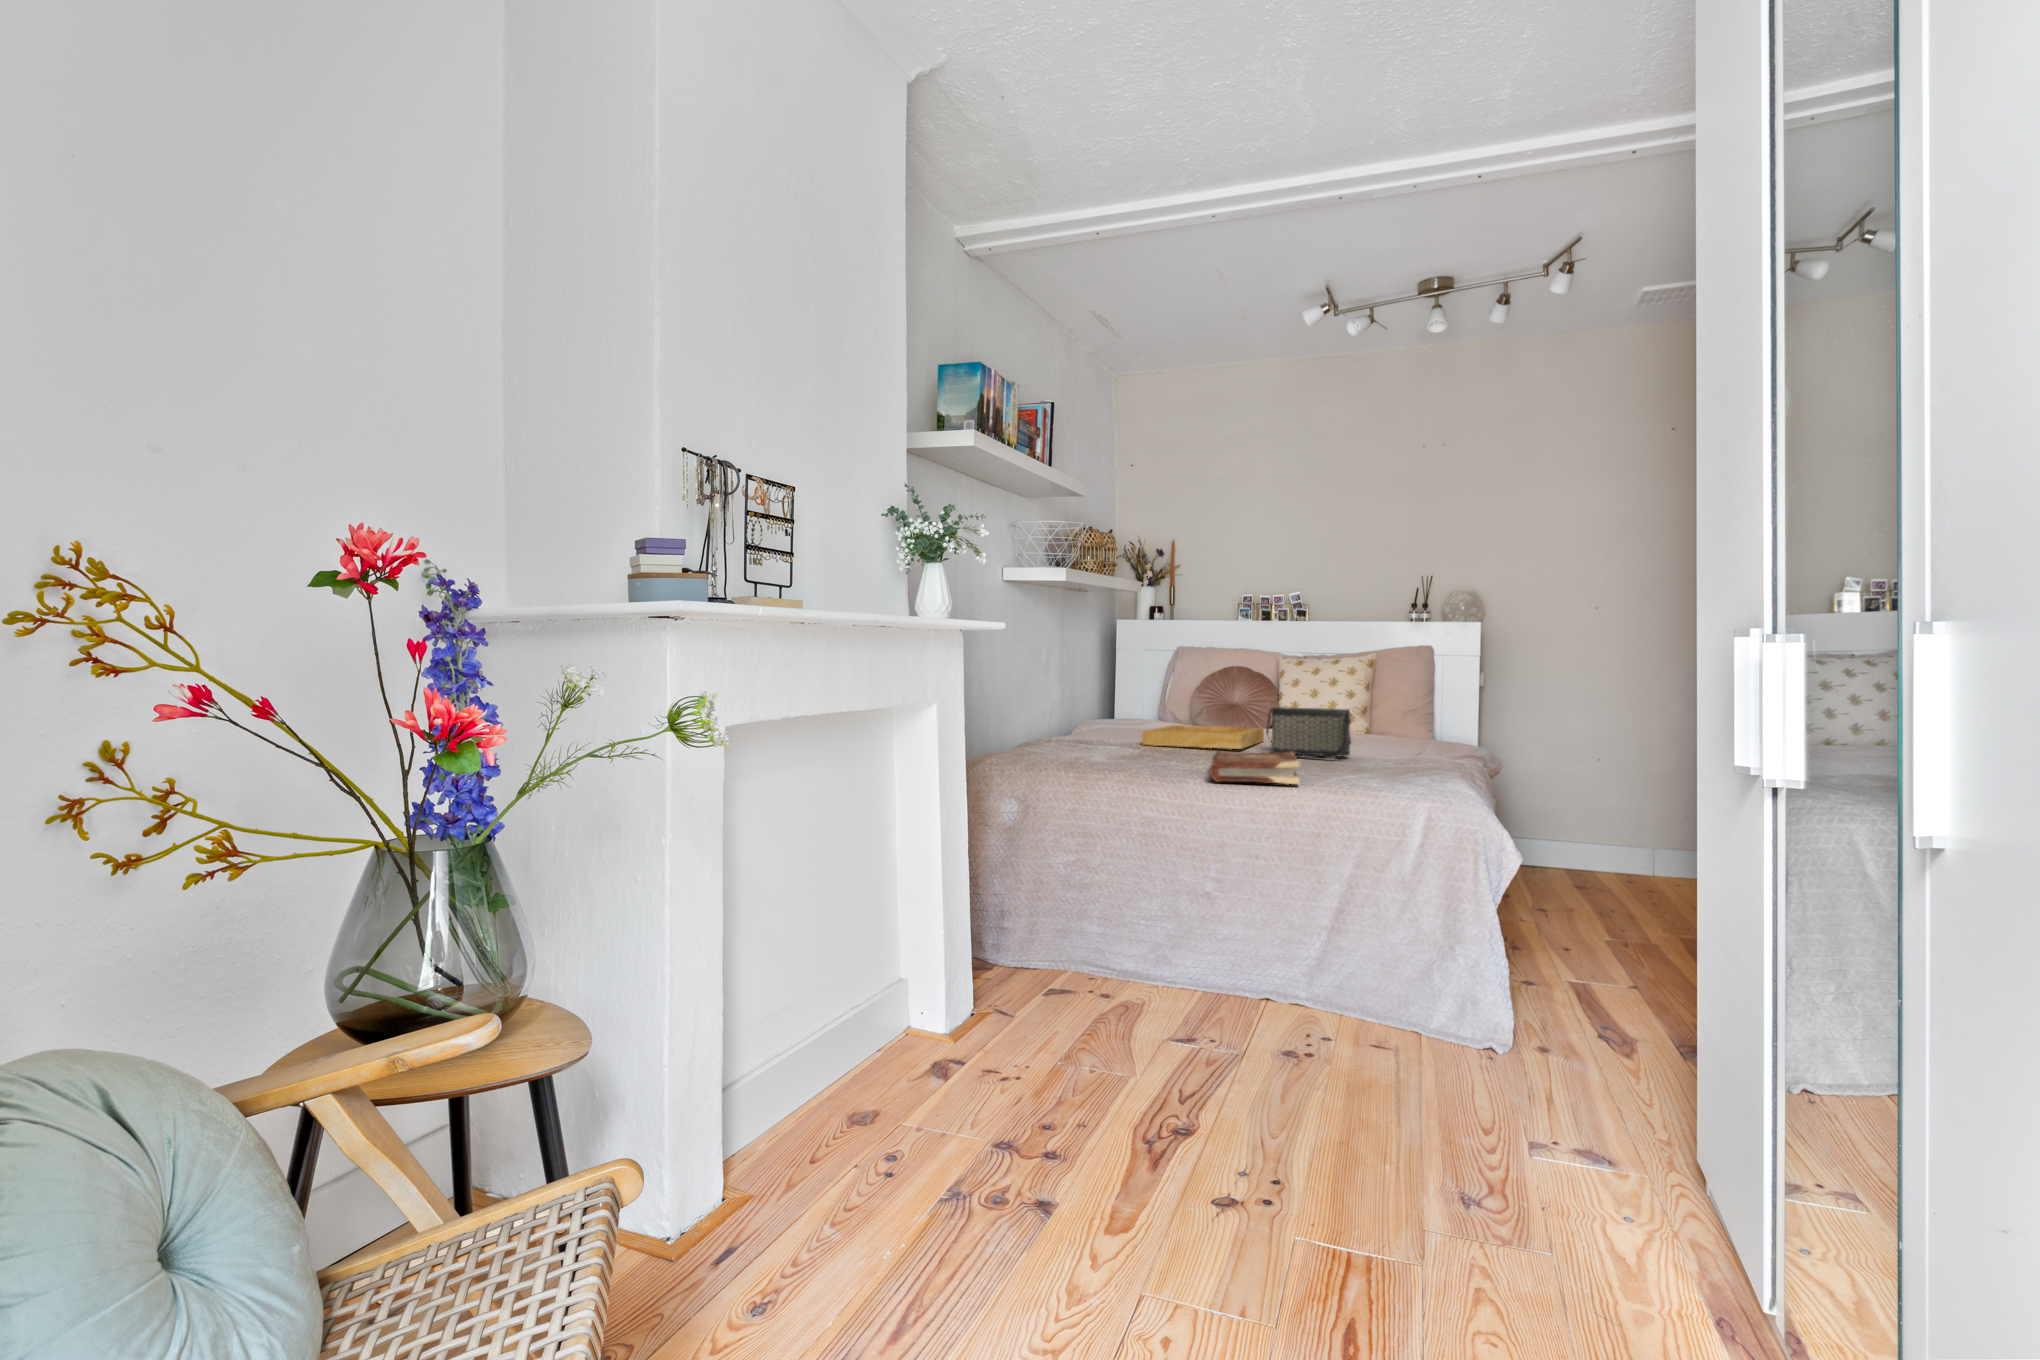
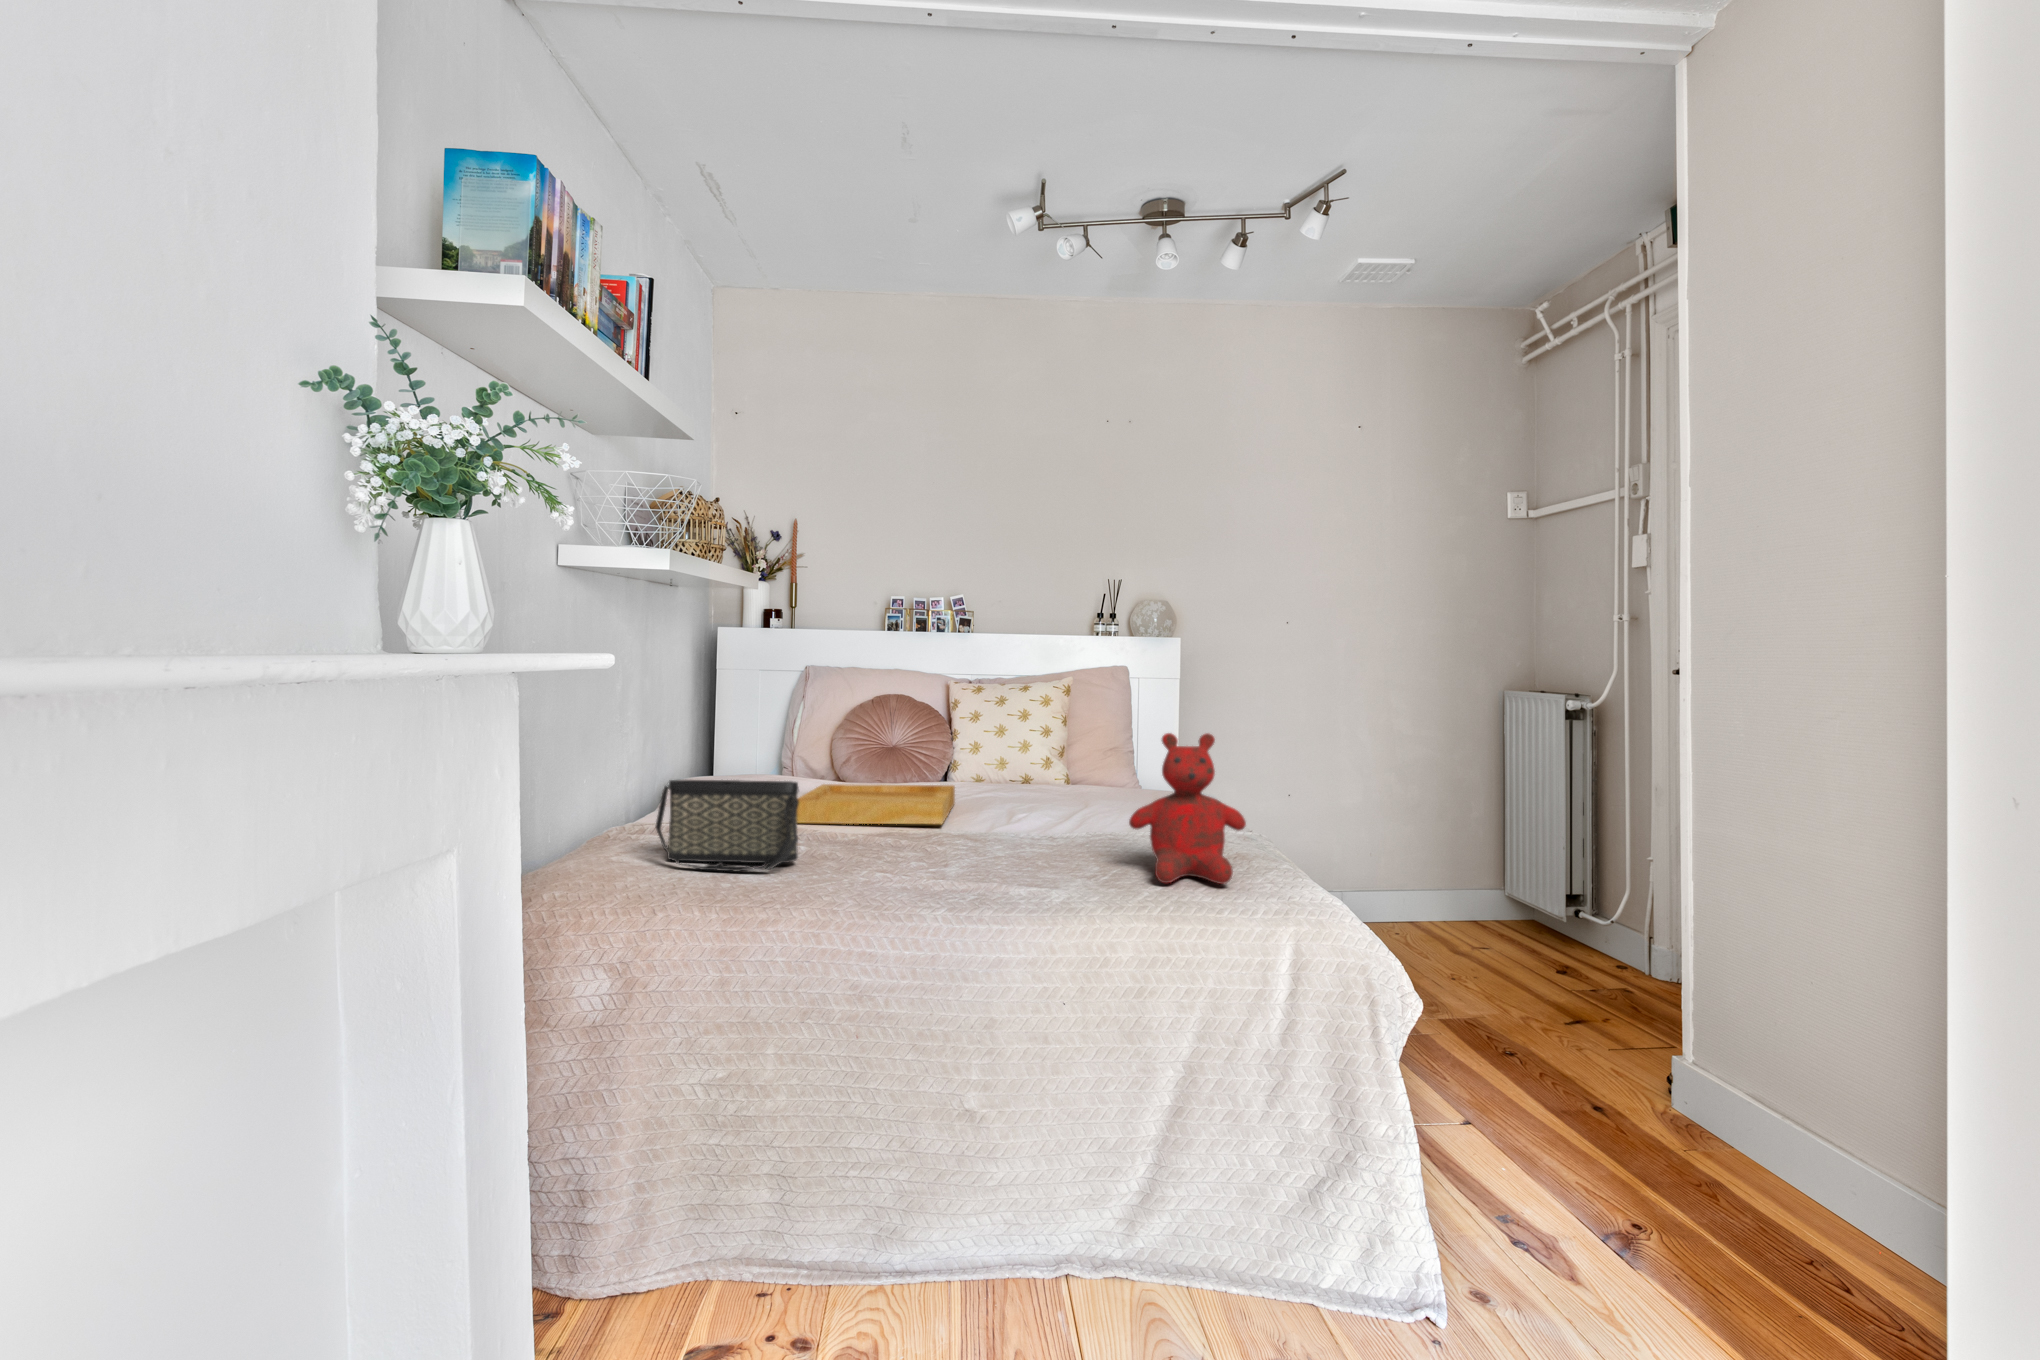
teddy bear: none [1350,682,1437,785] -> present [1129,733,1246,884]
handbag: present [1266,707,1351,759] -> present [656,780,799,872]
book: present [1211,752,1300,784] -> none [931,838,1088,905]

